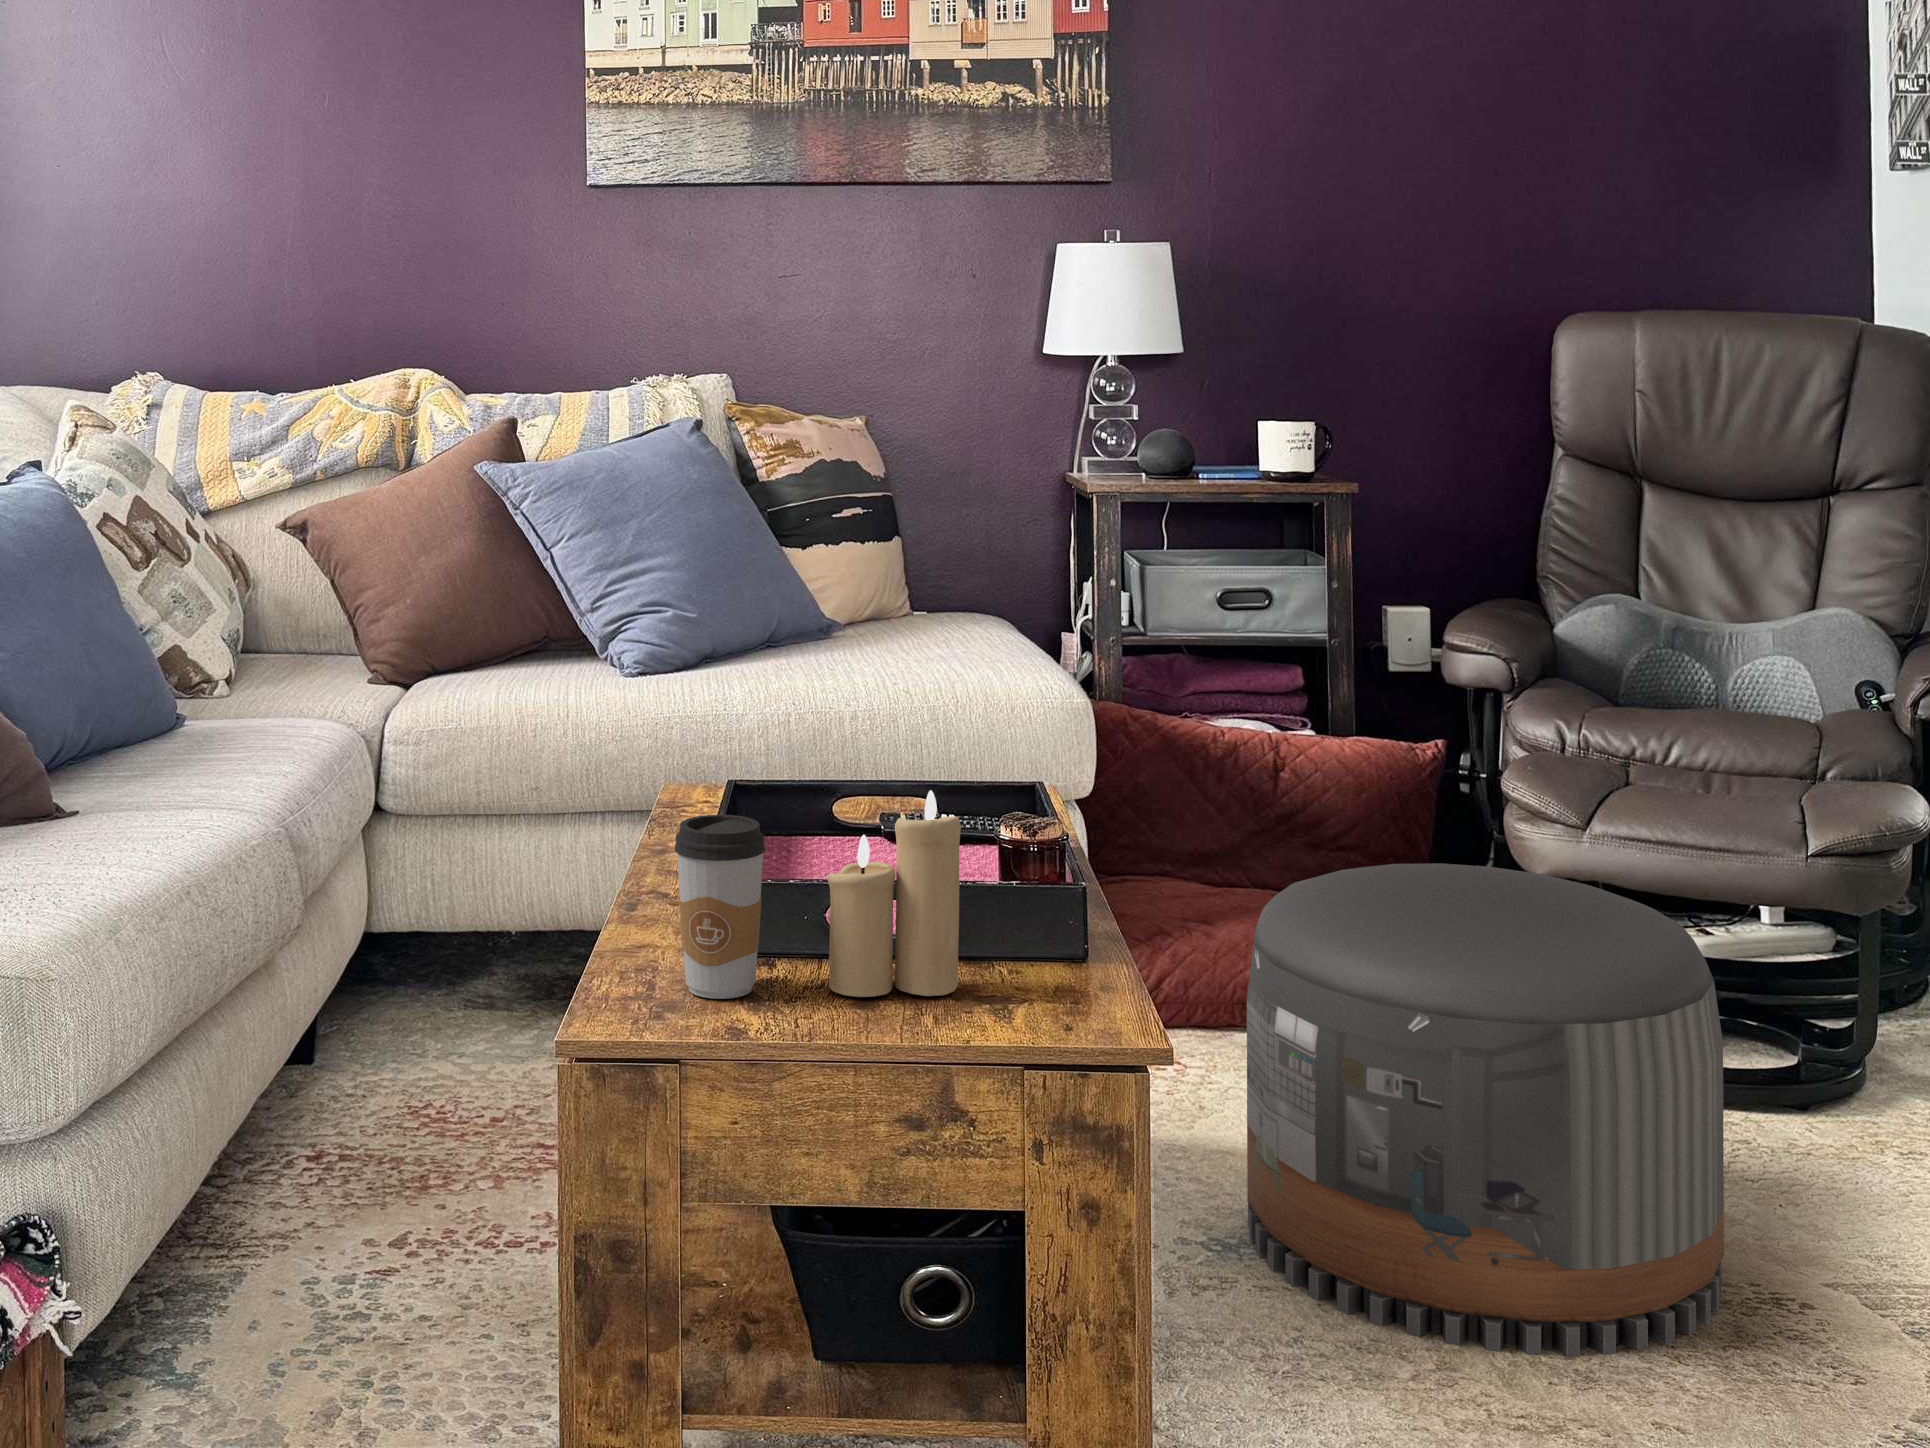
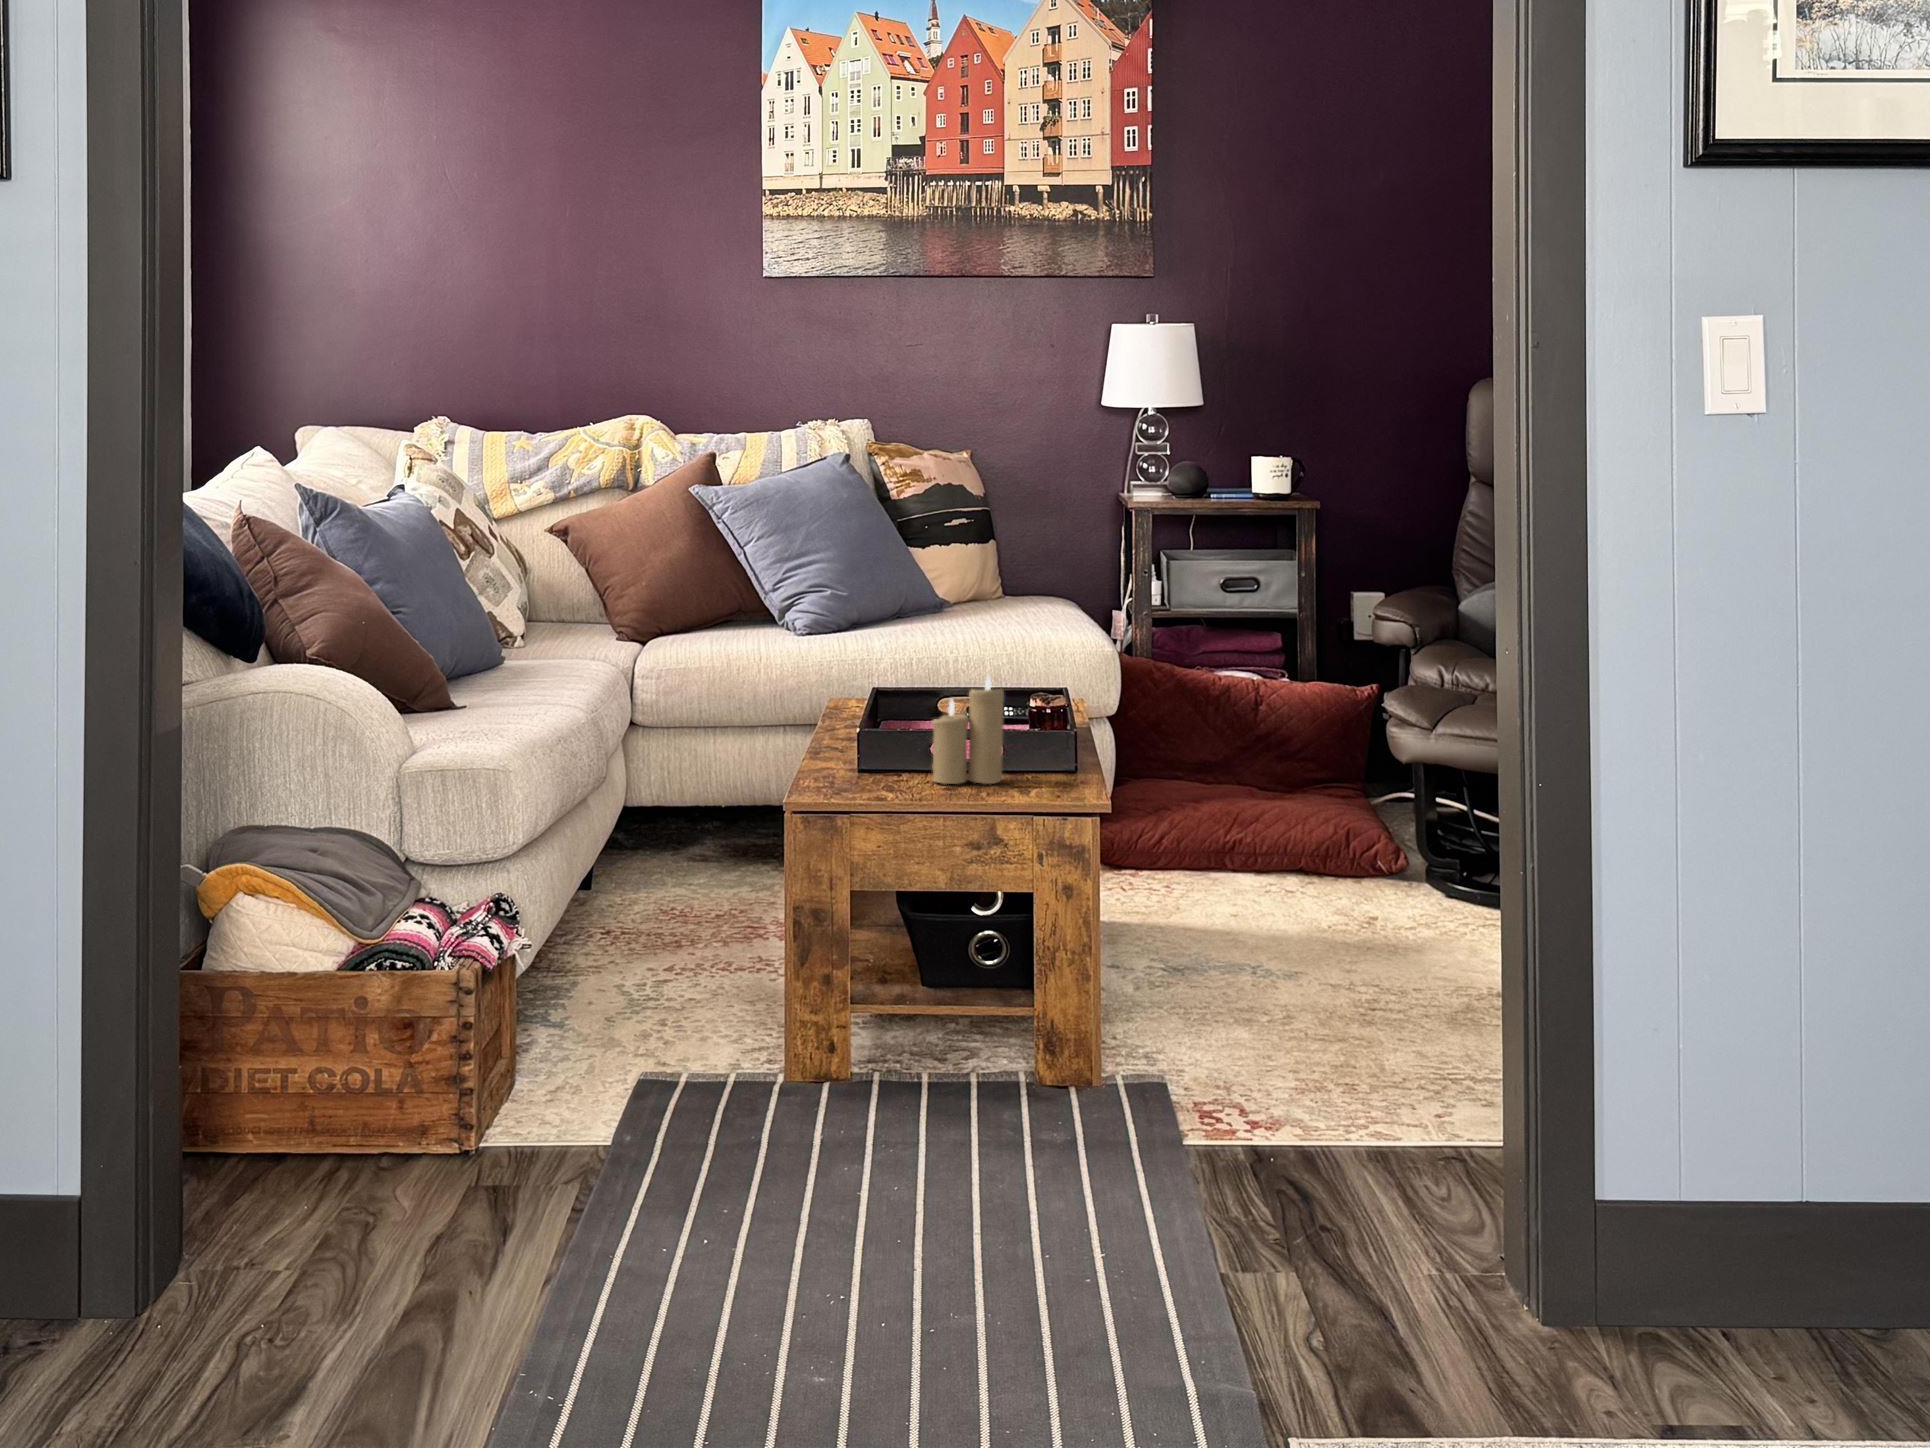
coffee cup: present [675,815,765,999] -> none [850,689,899,785]
pouf: present [1247,863,1724,1356] -> none [1185,740,1455,1004]

